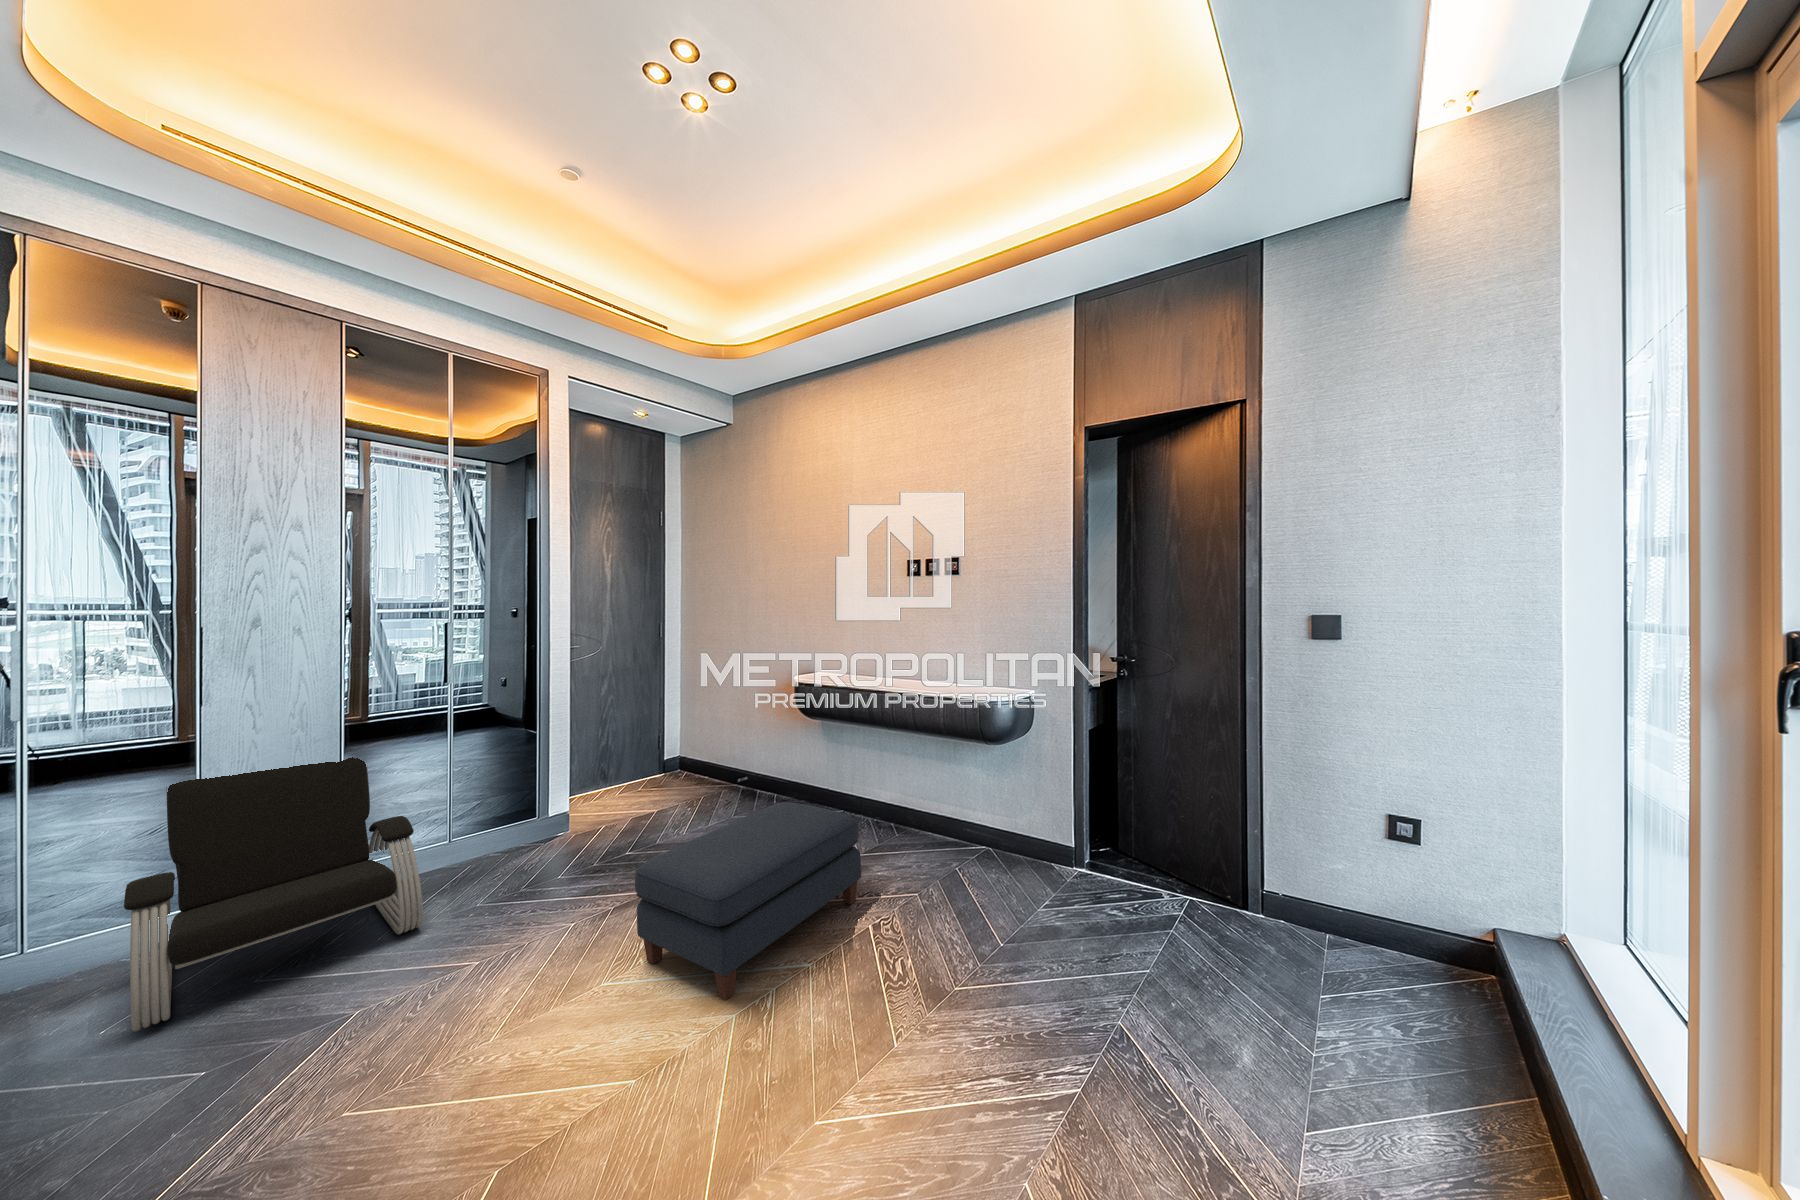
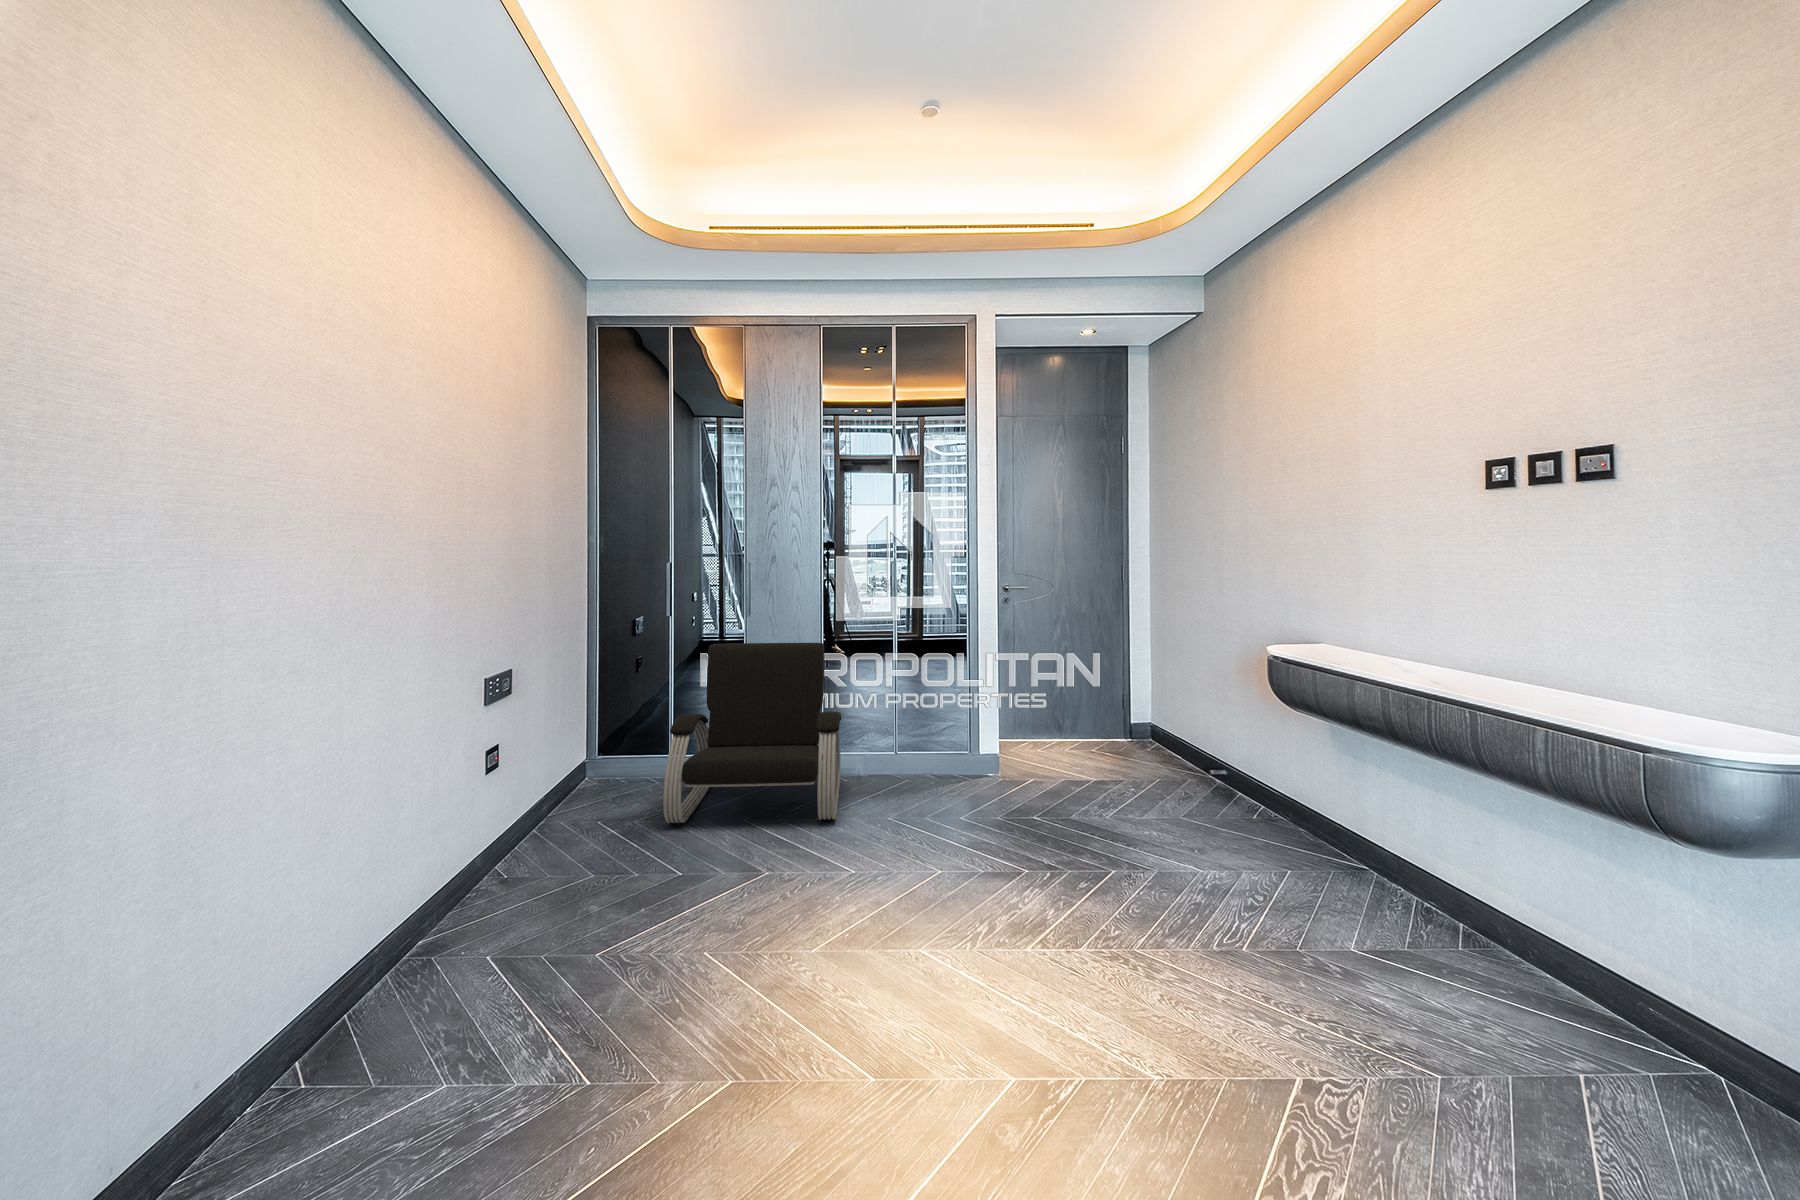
ottoman: present [635,802,861,1000] -> none [962,814,1313,1052]

